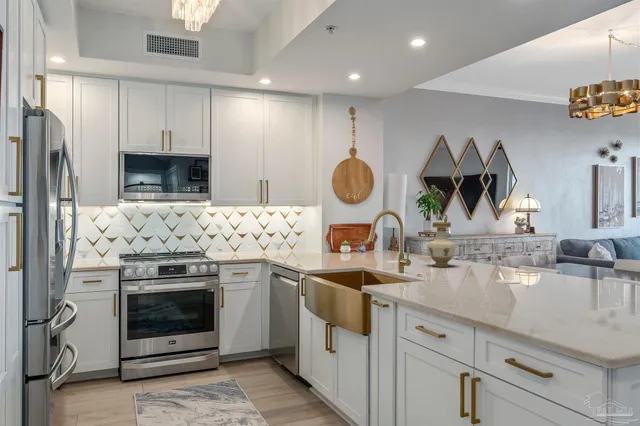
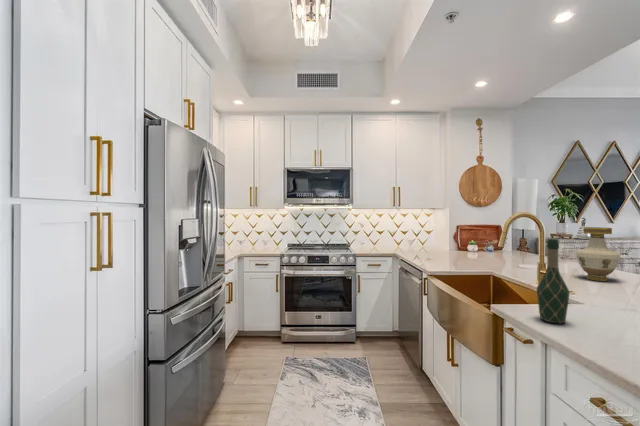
wine bottle: none [392,229,411,290] -> present [537,239,569,323]

